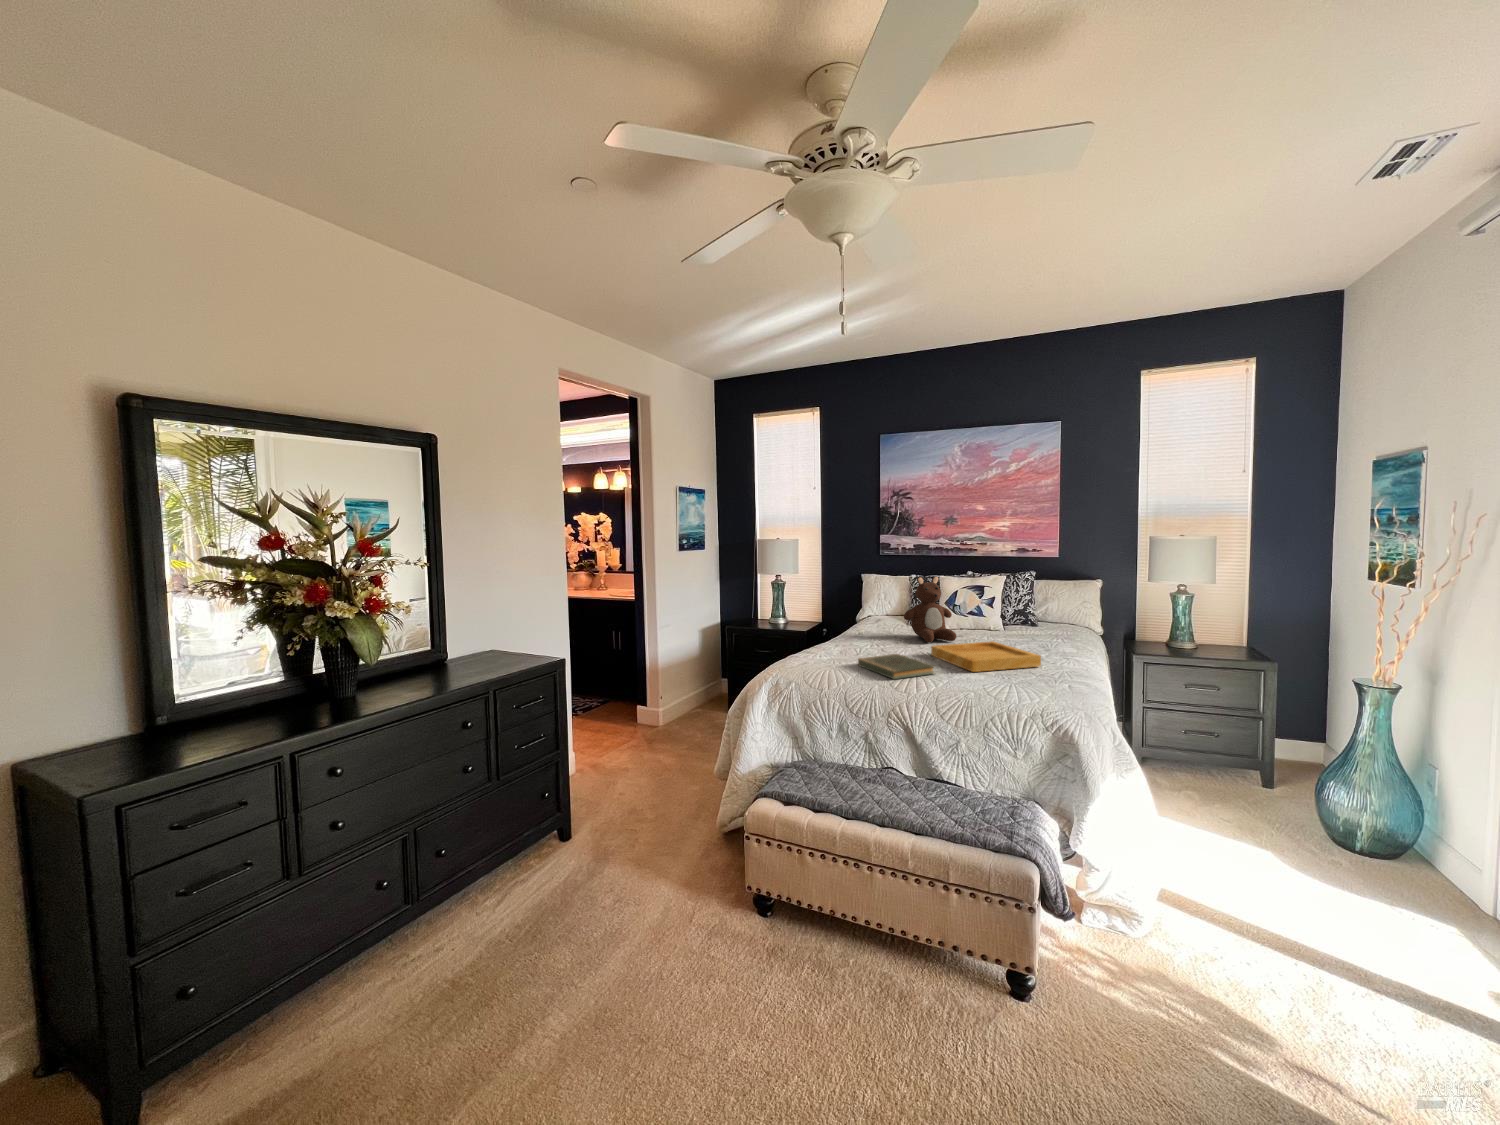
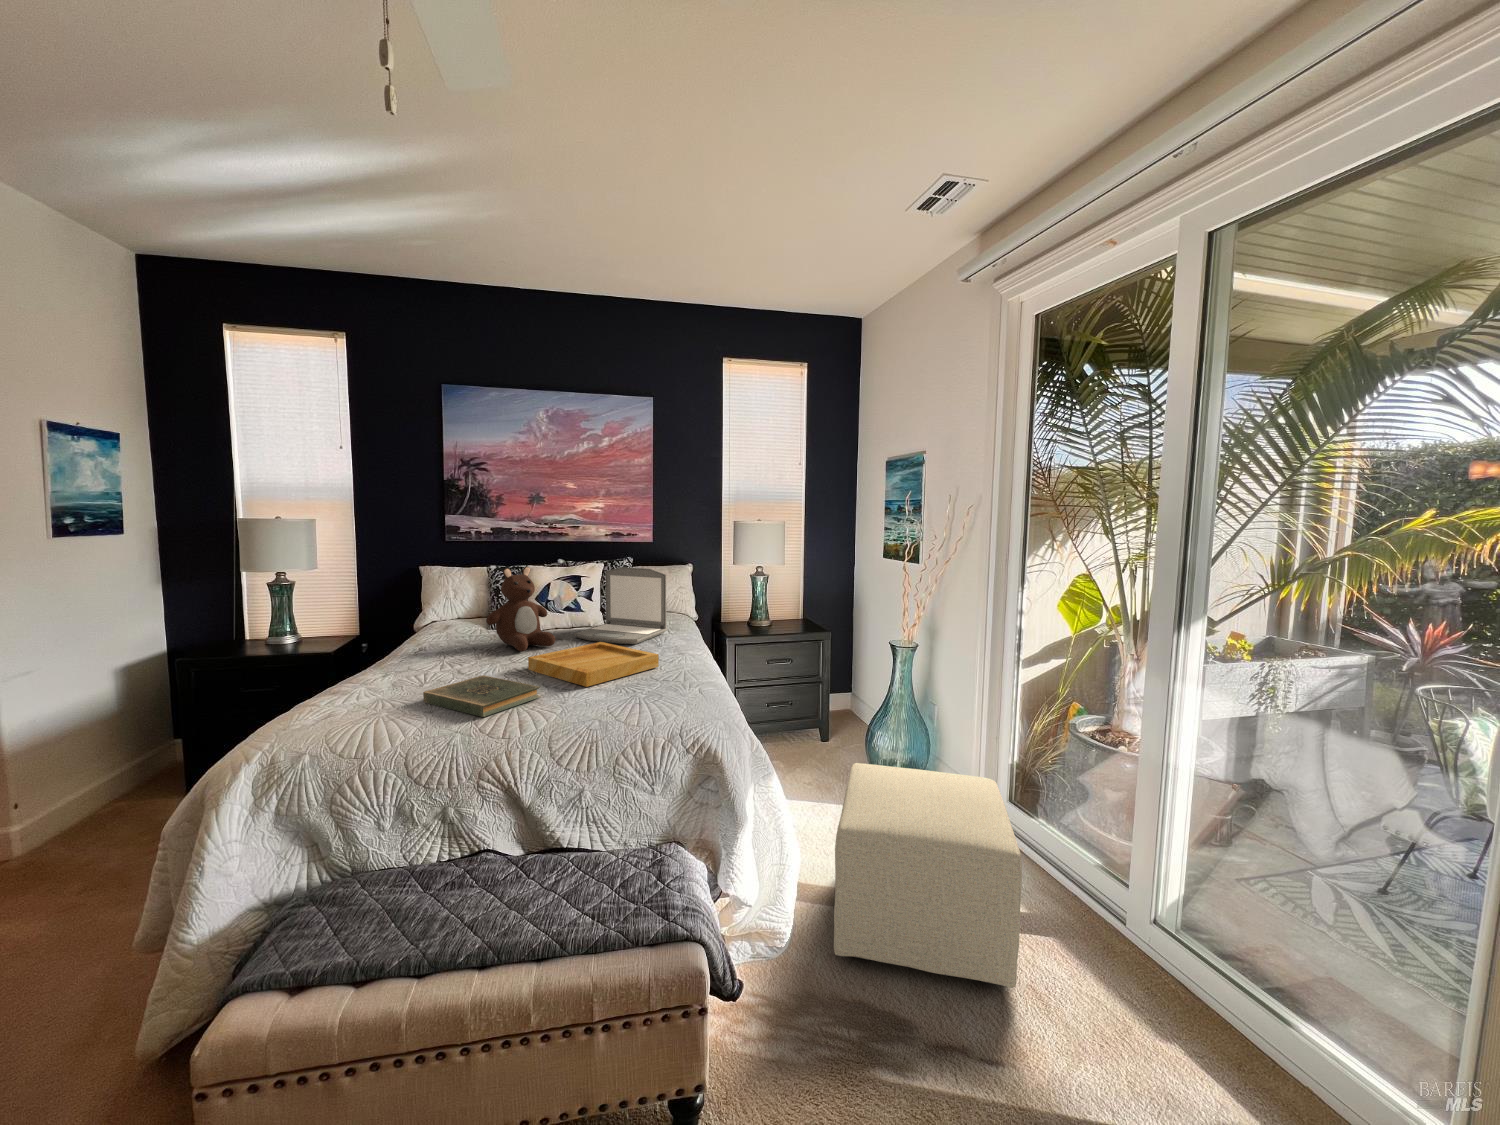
laptop: none [974,580,1063,647] -> present [574,567,667,644]
ottoman: none [1196,791,1469,1066] -> present [834,763,1022,988]

